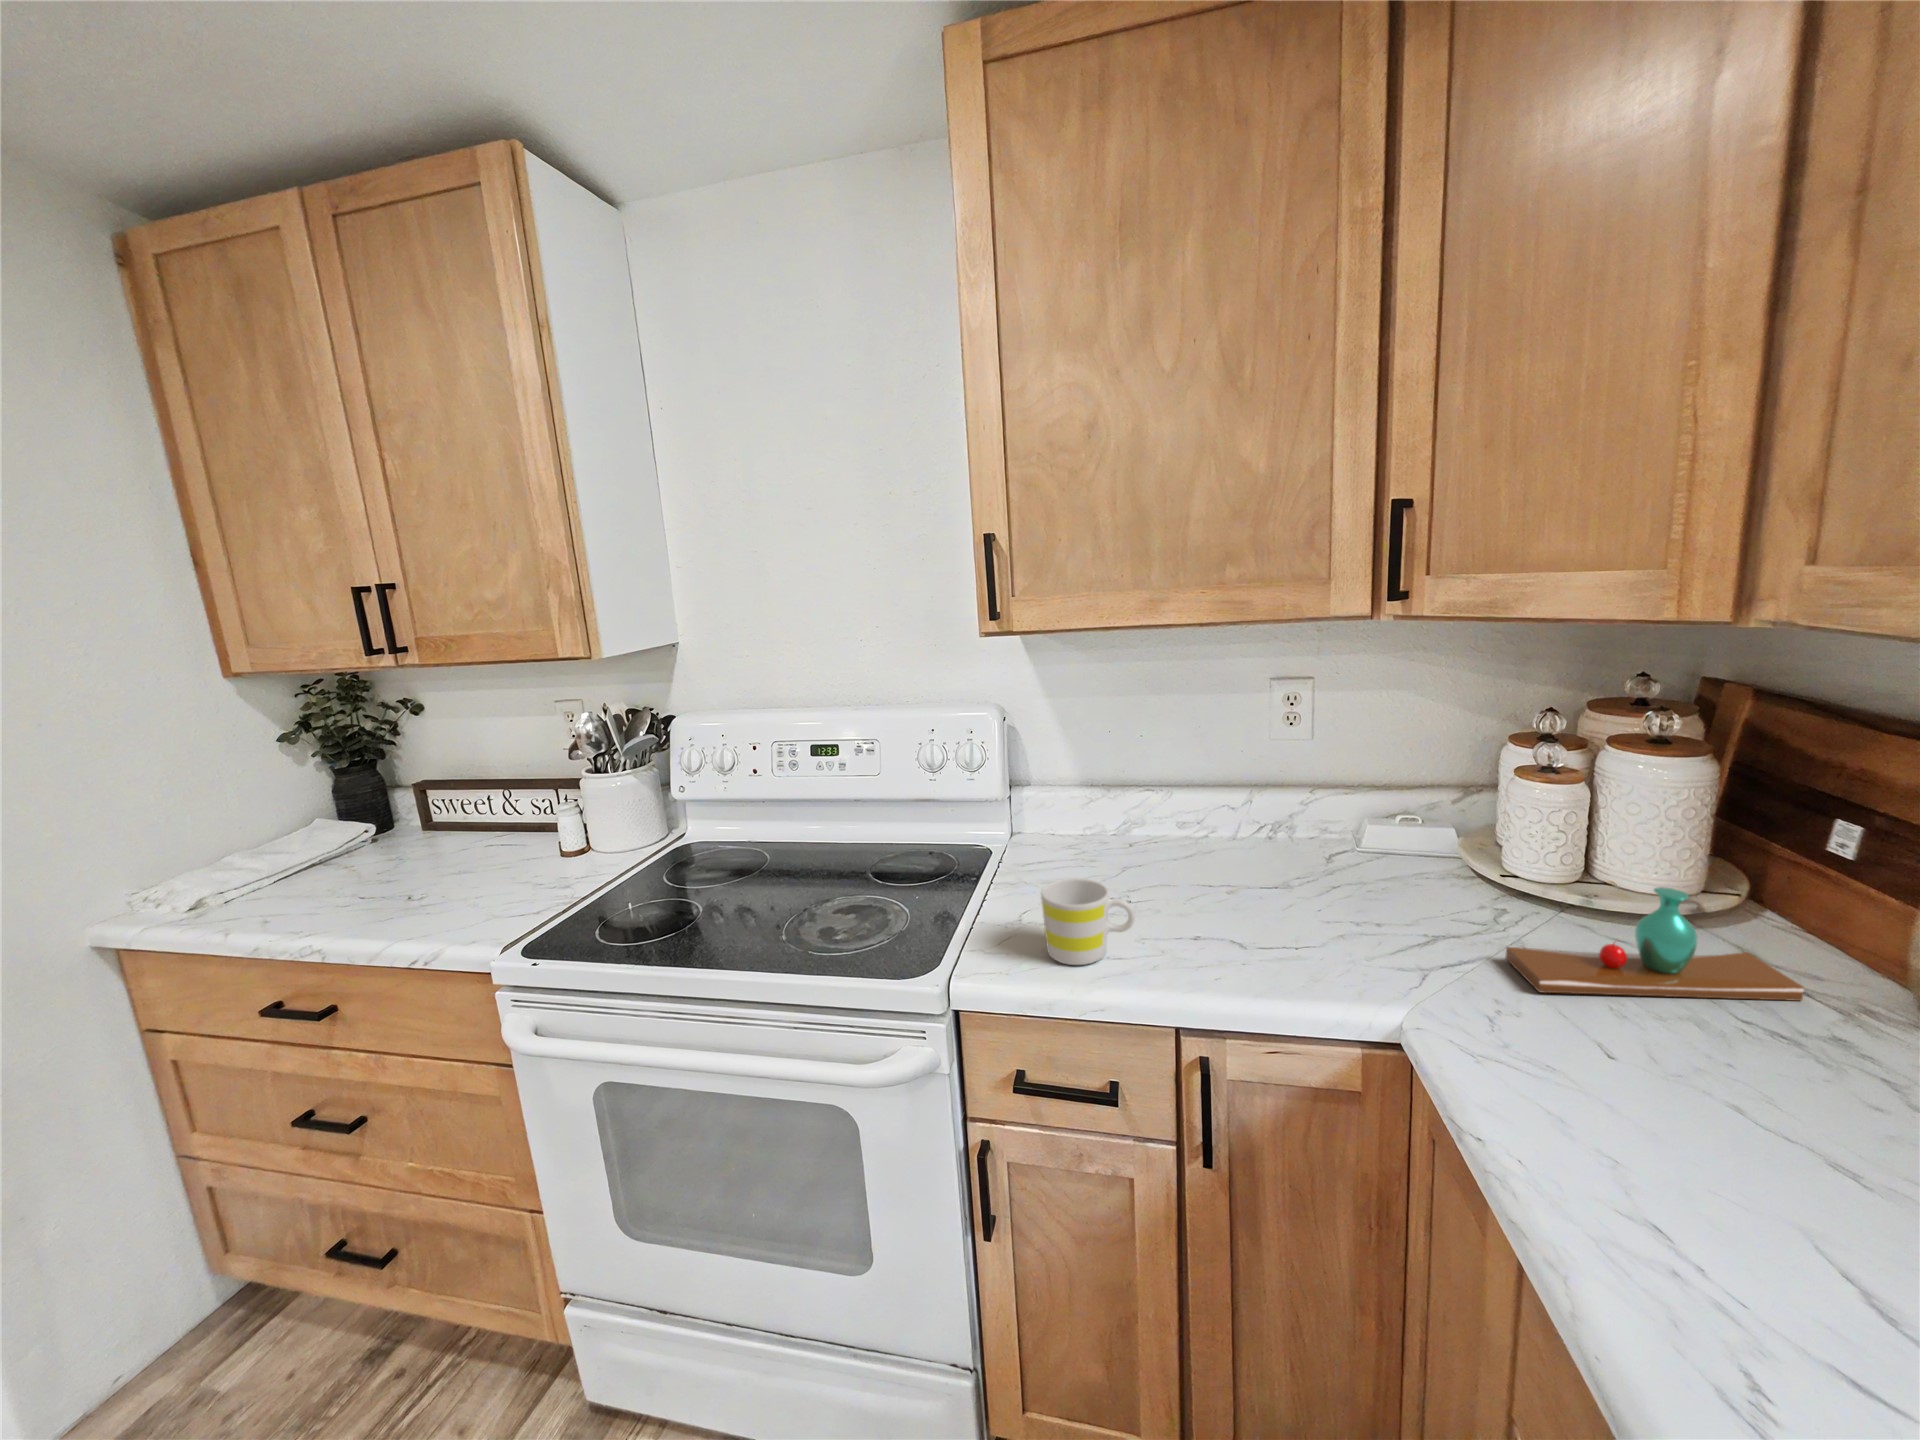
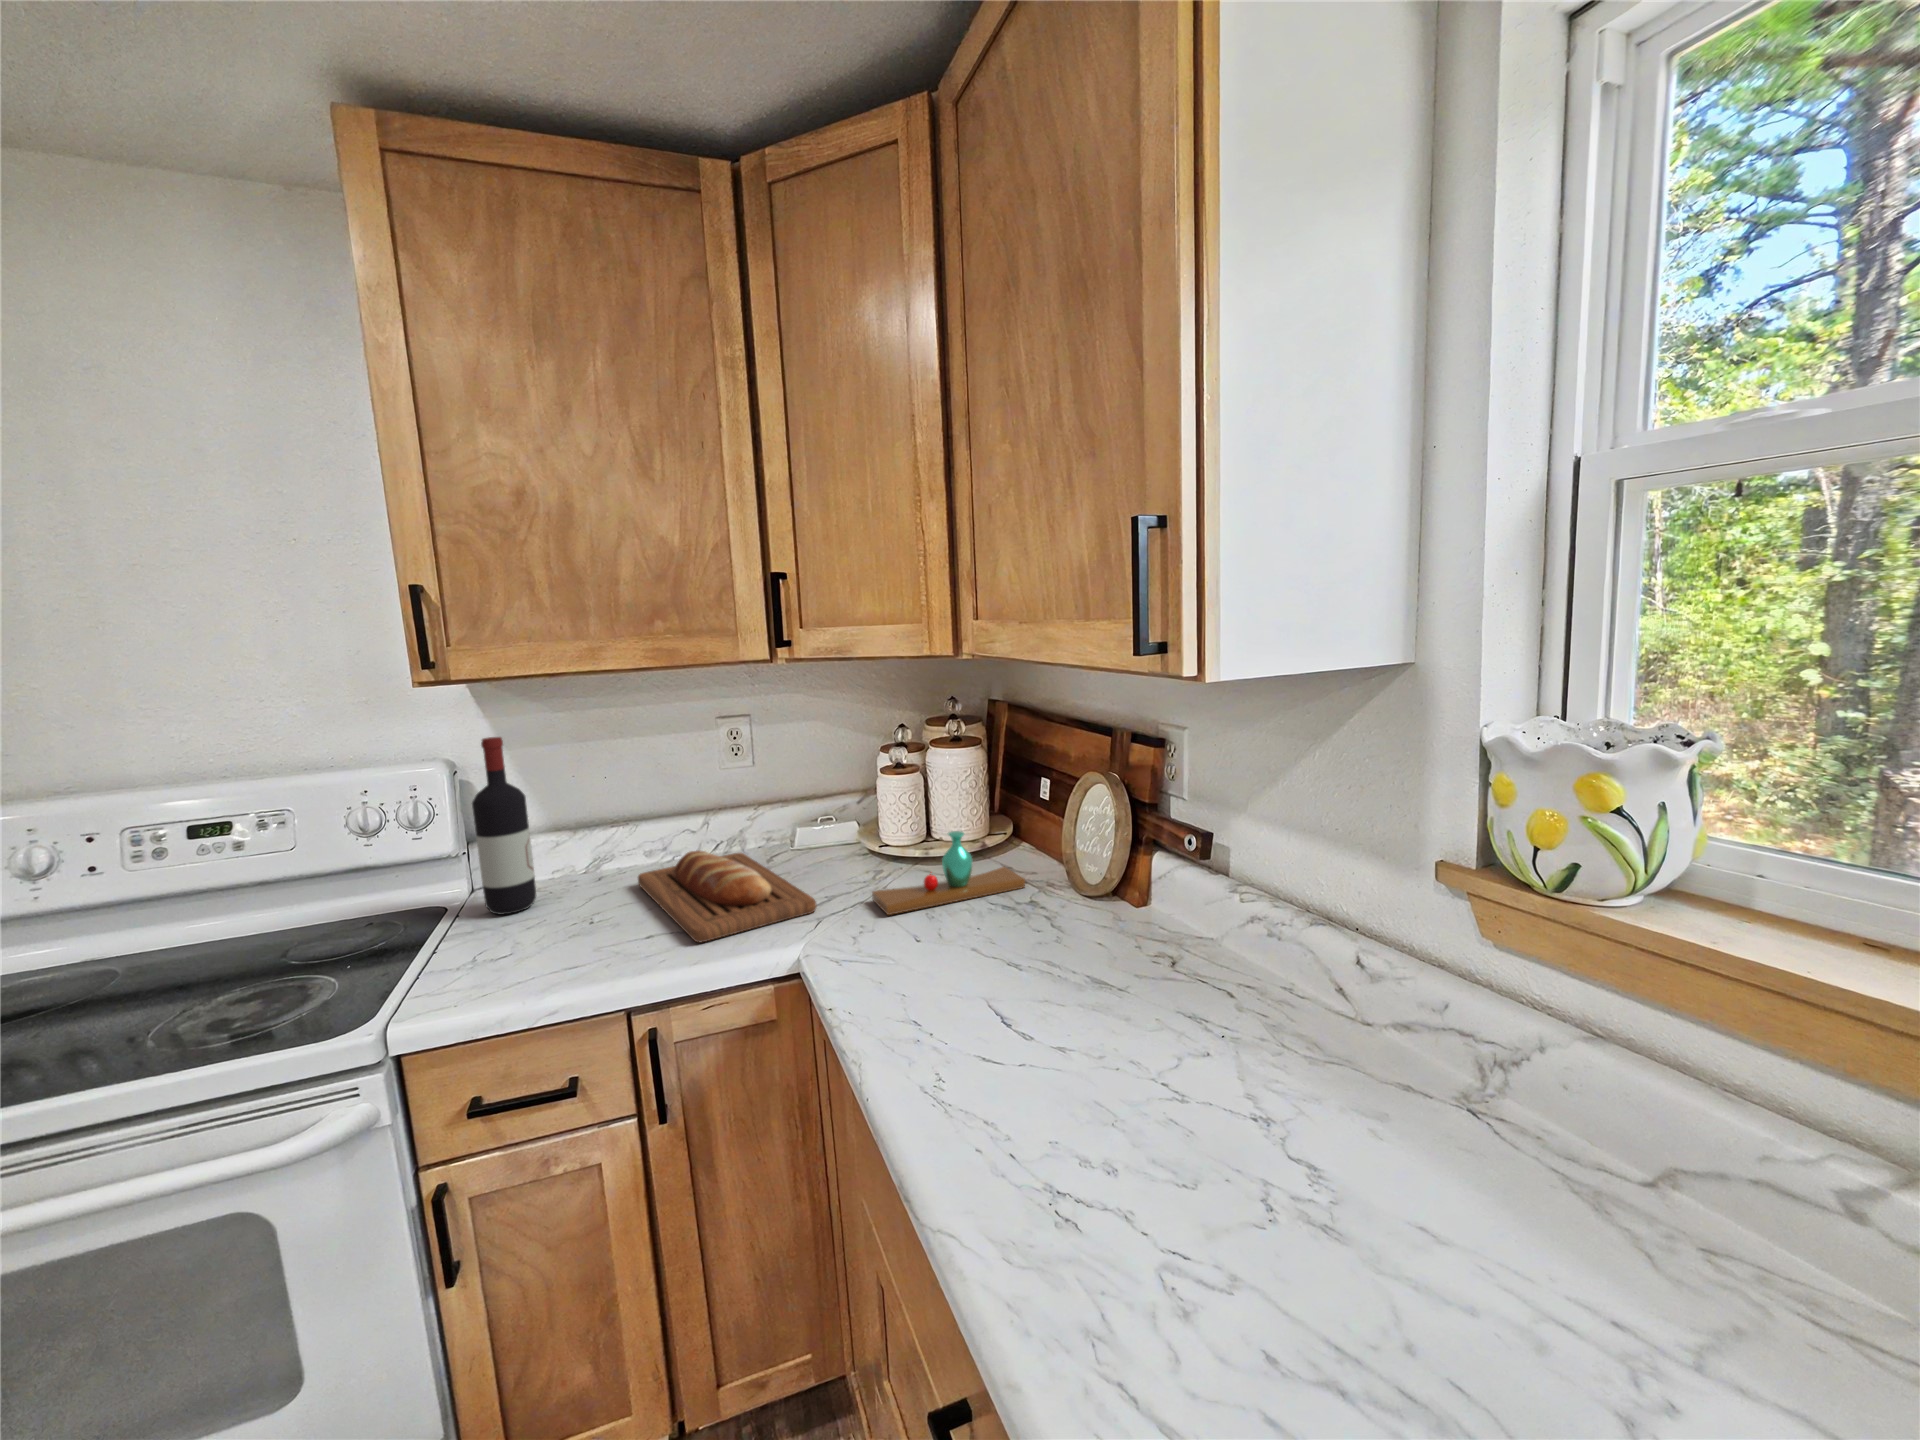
wine bottle: none [1025,689,1076,872] -> present [472,737,536,915]
bread loaf: none [1179,838,1419,966] -> present [638,850,816,943]
mug: present [1041,878,1135,965] -> none [489,902,586,981]

